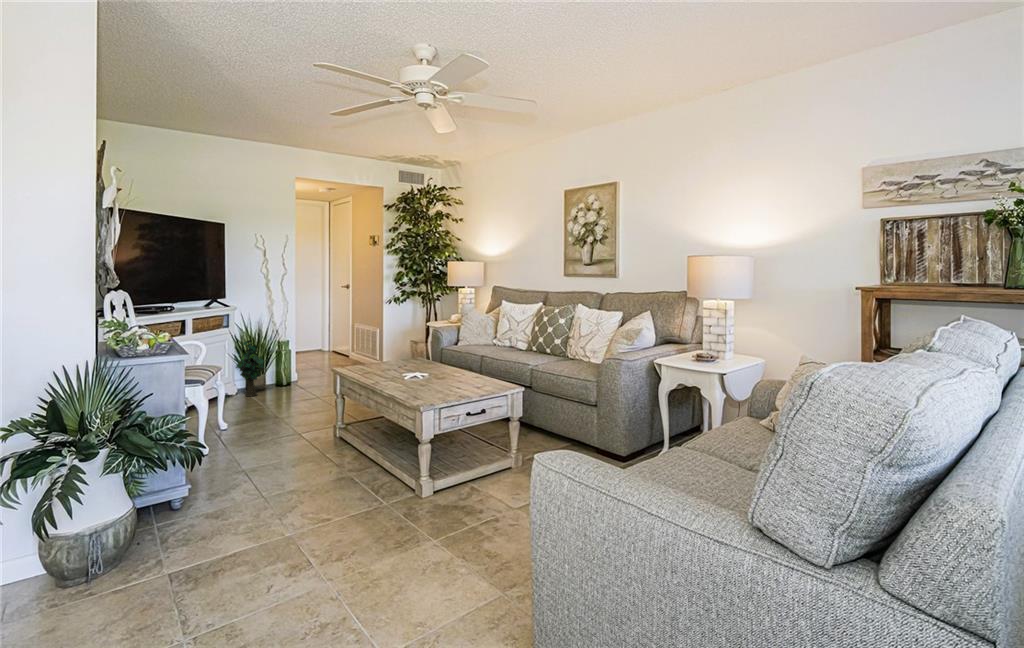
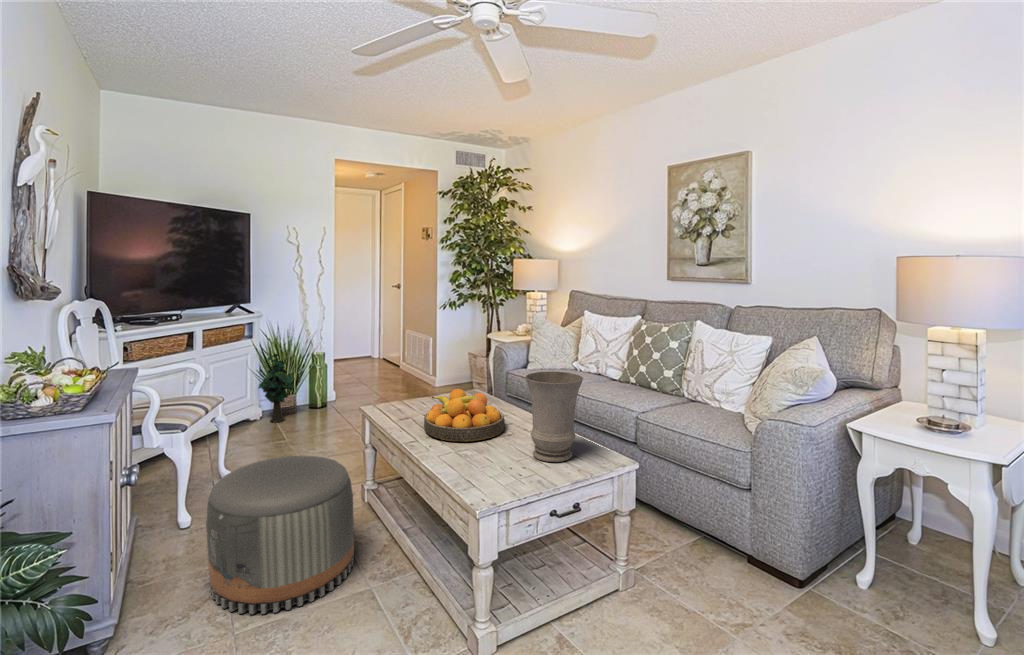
vase: none [450,332,487,387] -> present [525,371,583,462]
fruit bowl: none [382,350,438,381] -> present [424,389,505,441]
pouf: none [238,396,336,487] -> present [206,455,354,614]

